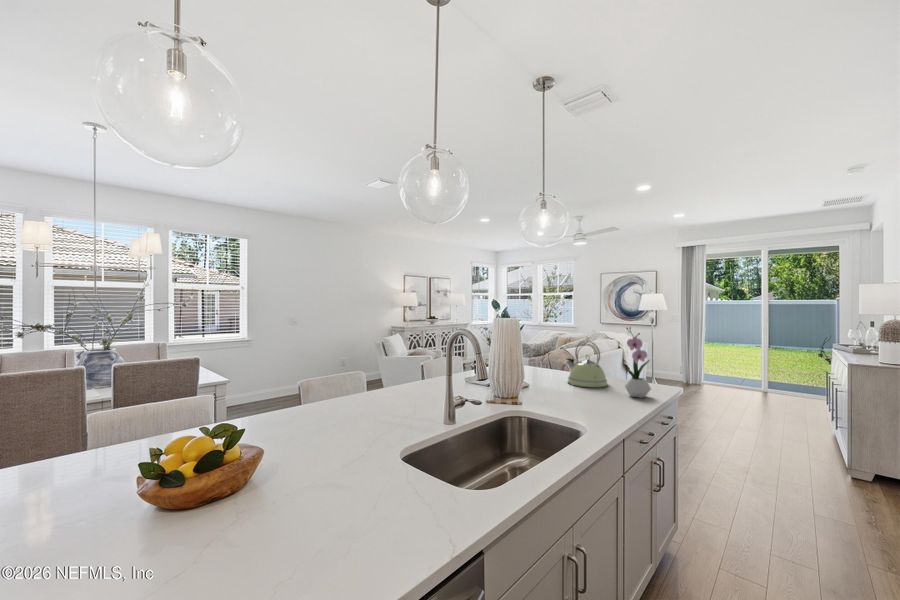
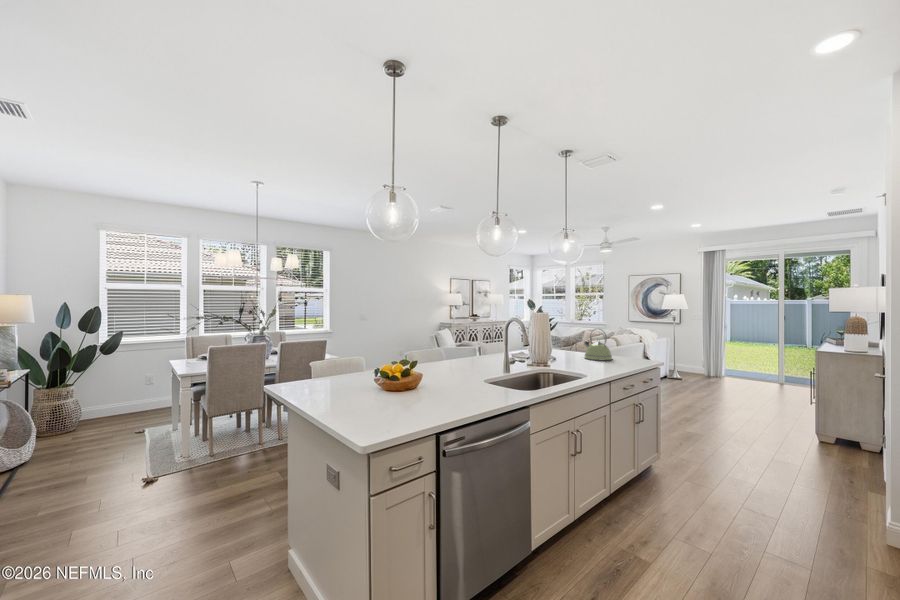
flower arrangement: present [625,327,651,398] -> none [621,318,639,365]

